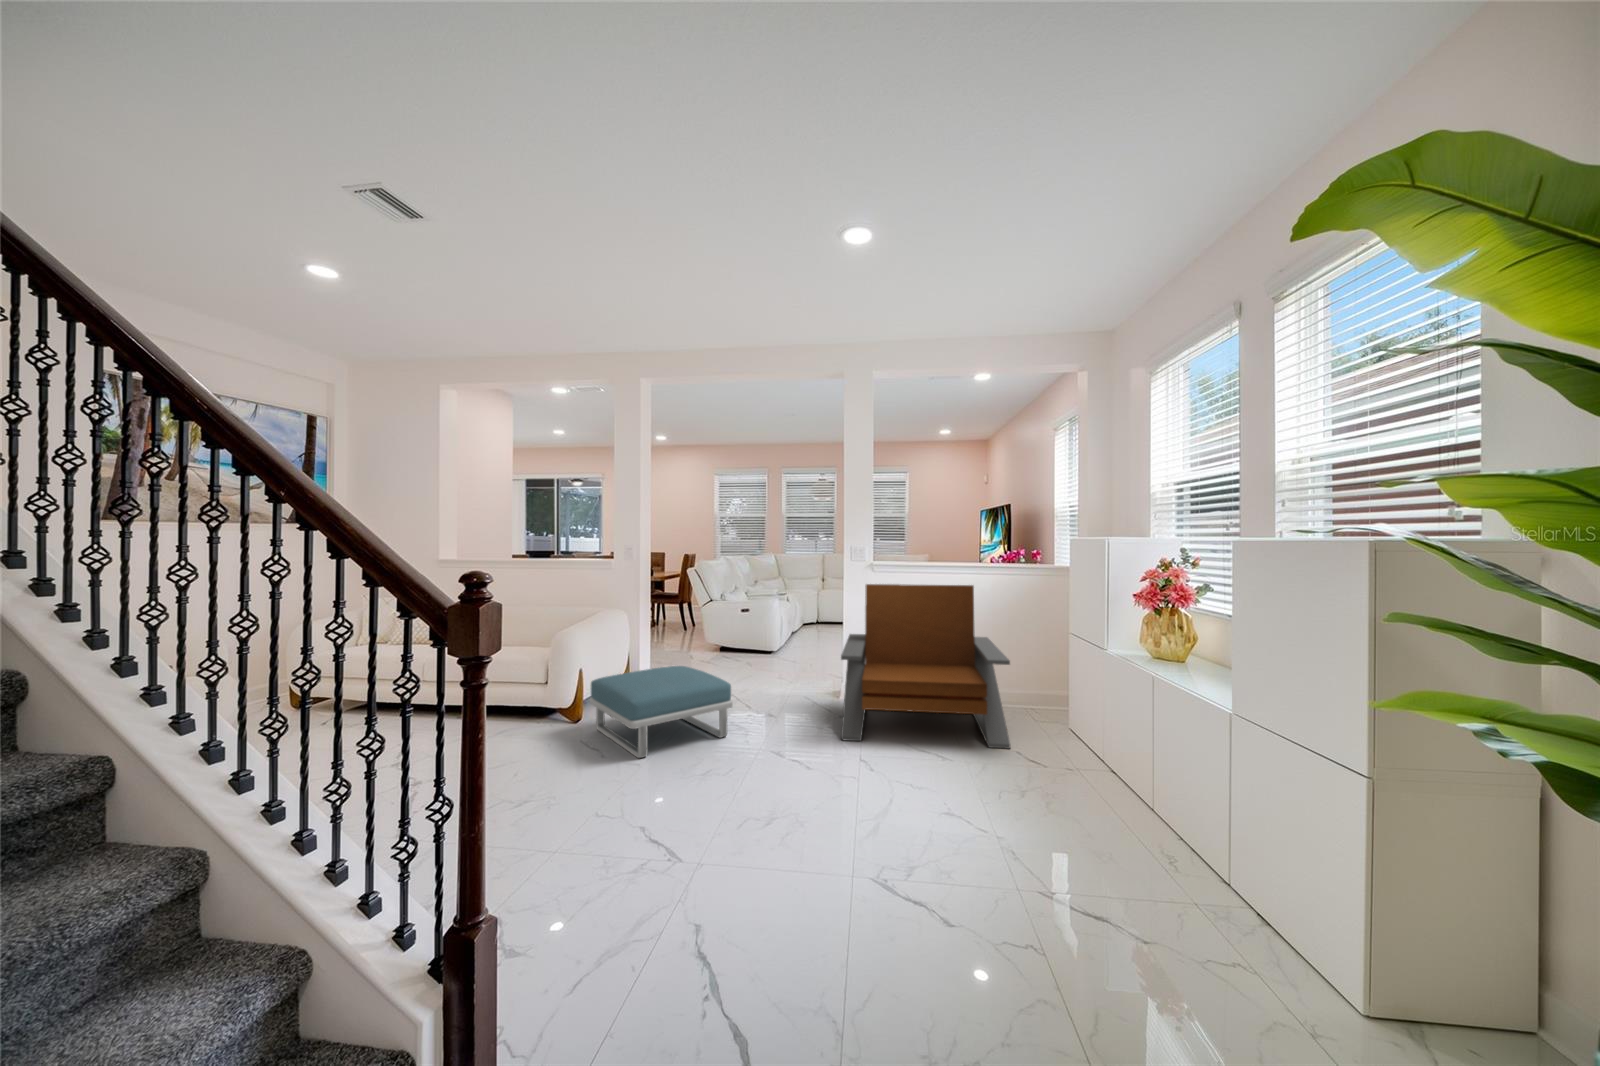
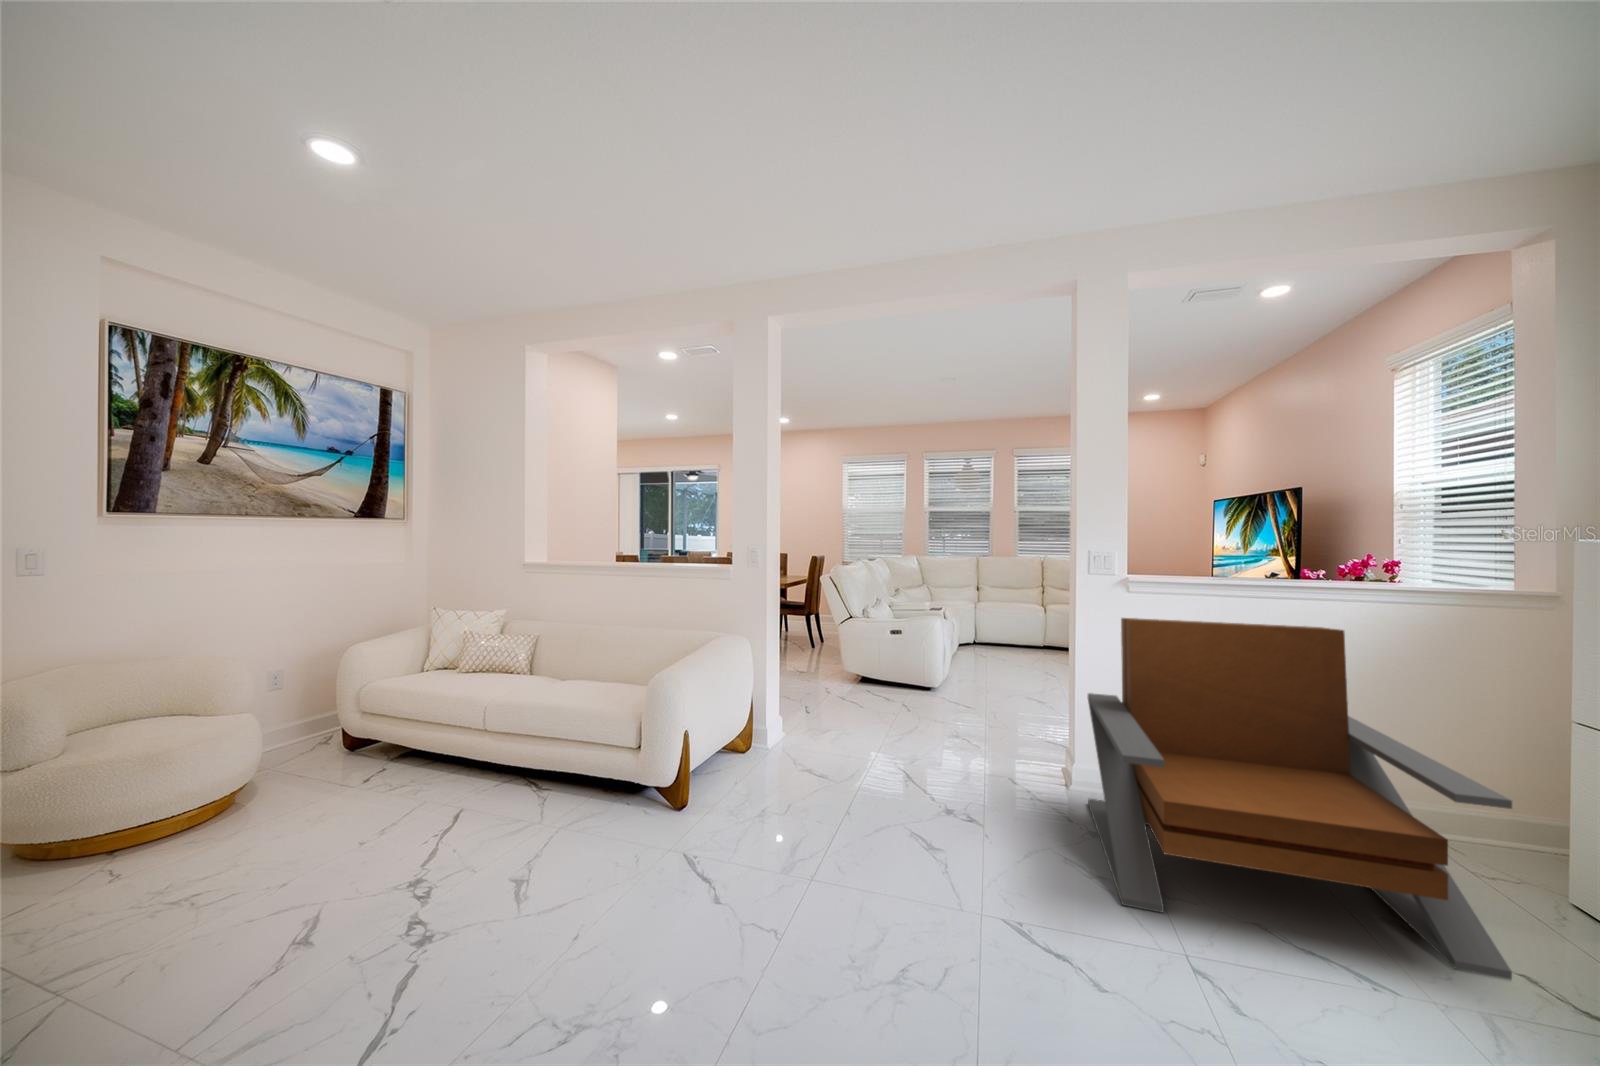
footstool: present [590,666,733,758] -> none [699,732,922,918]

